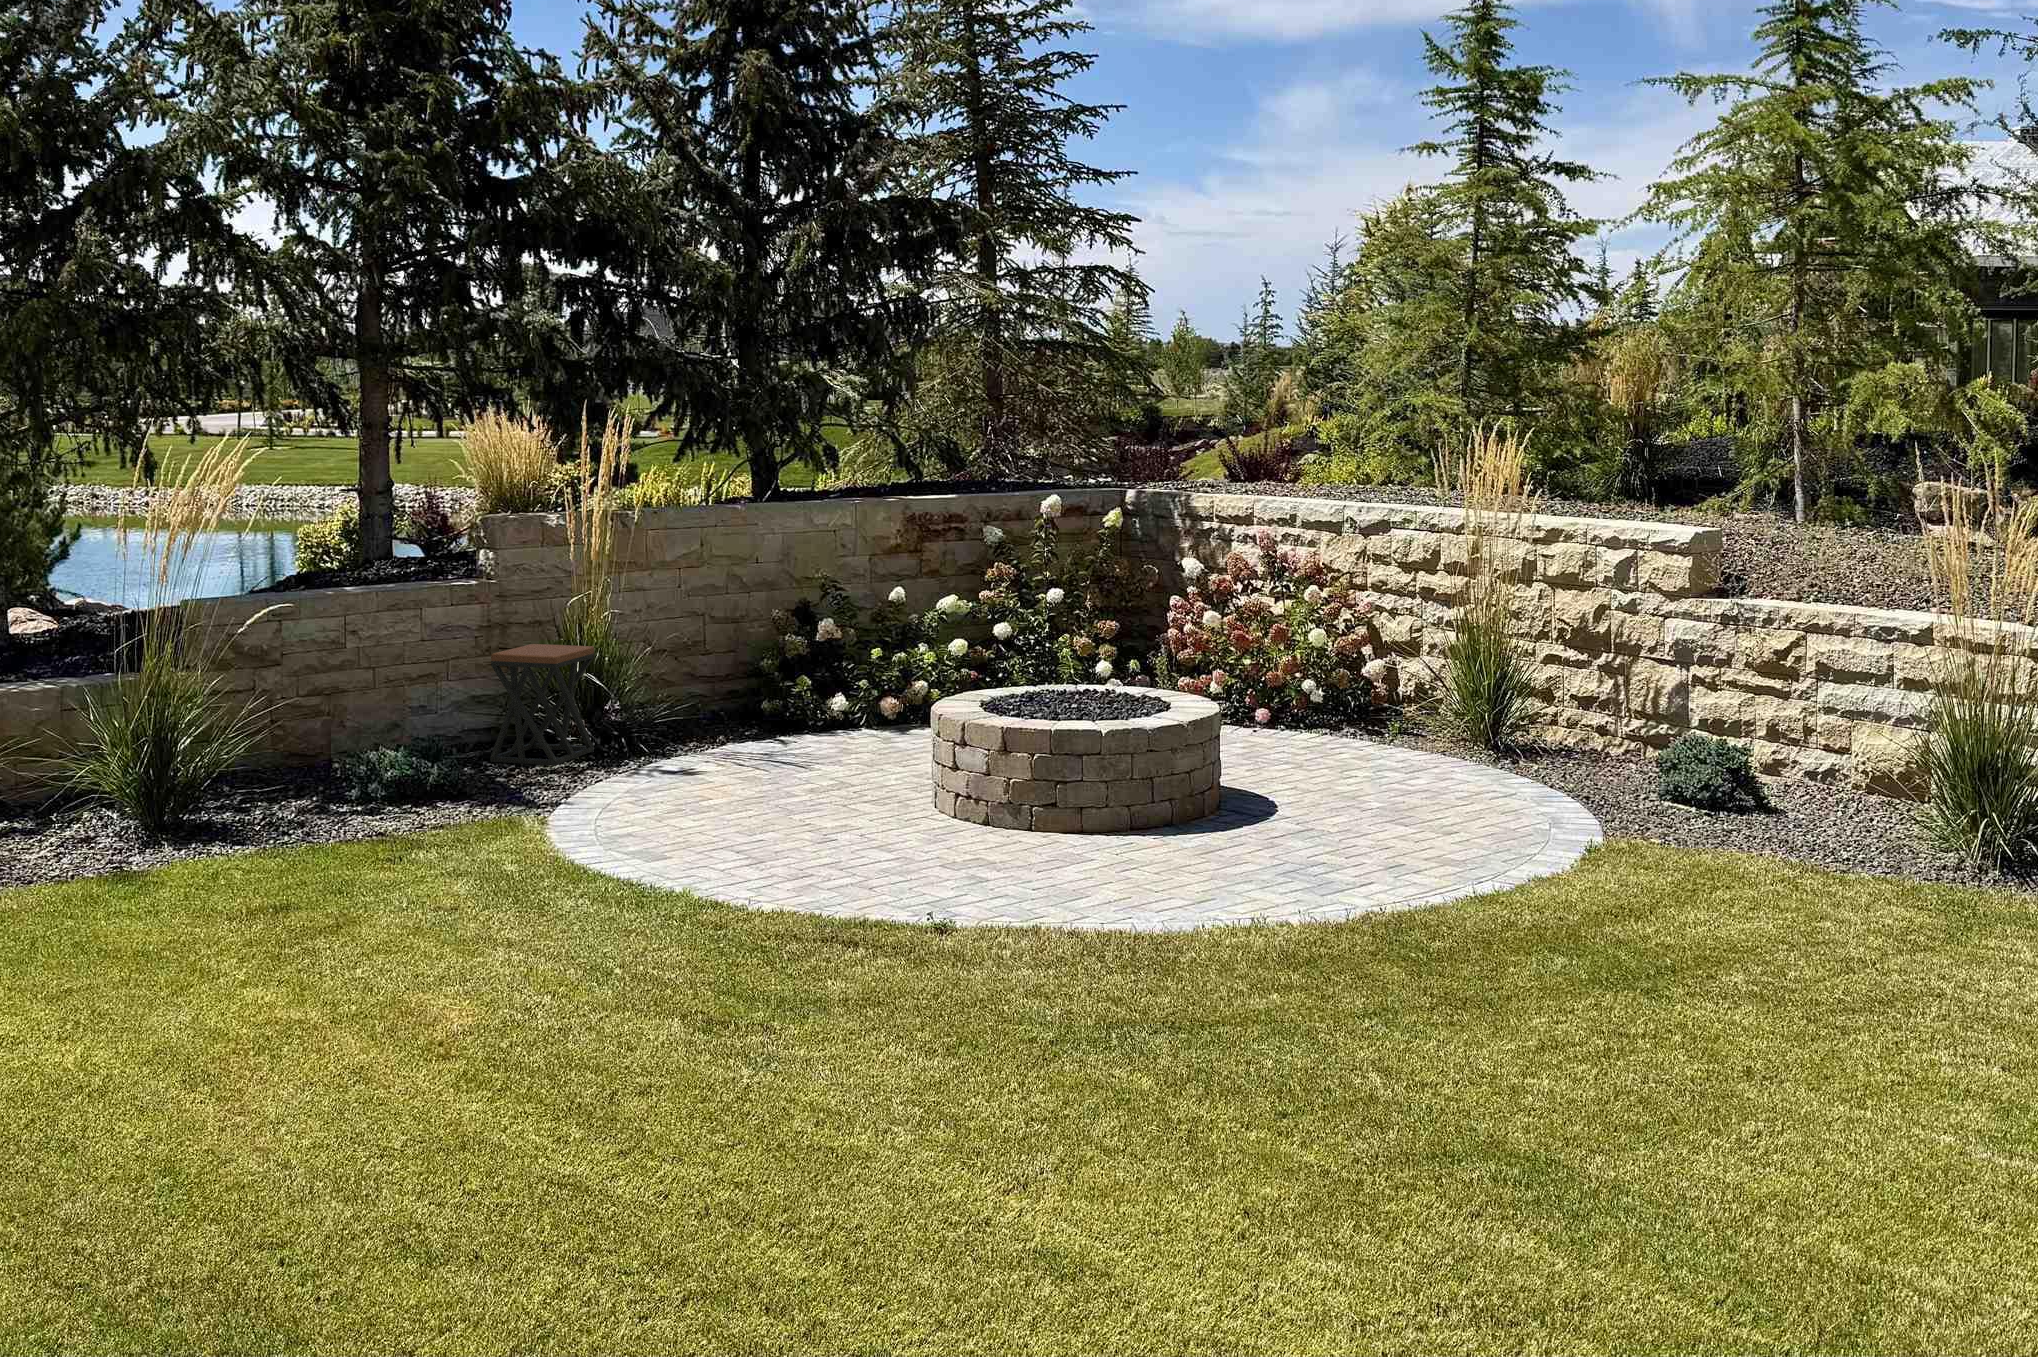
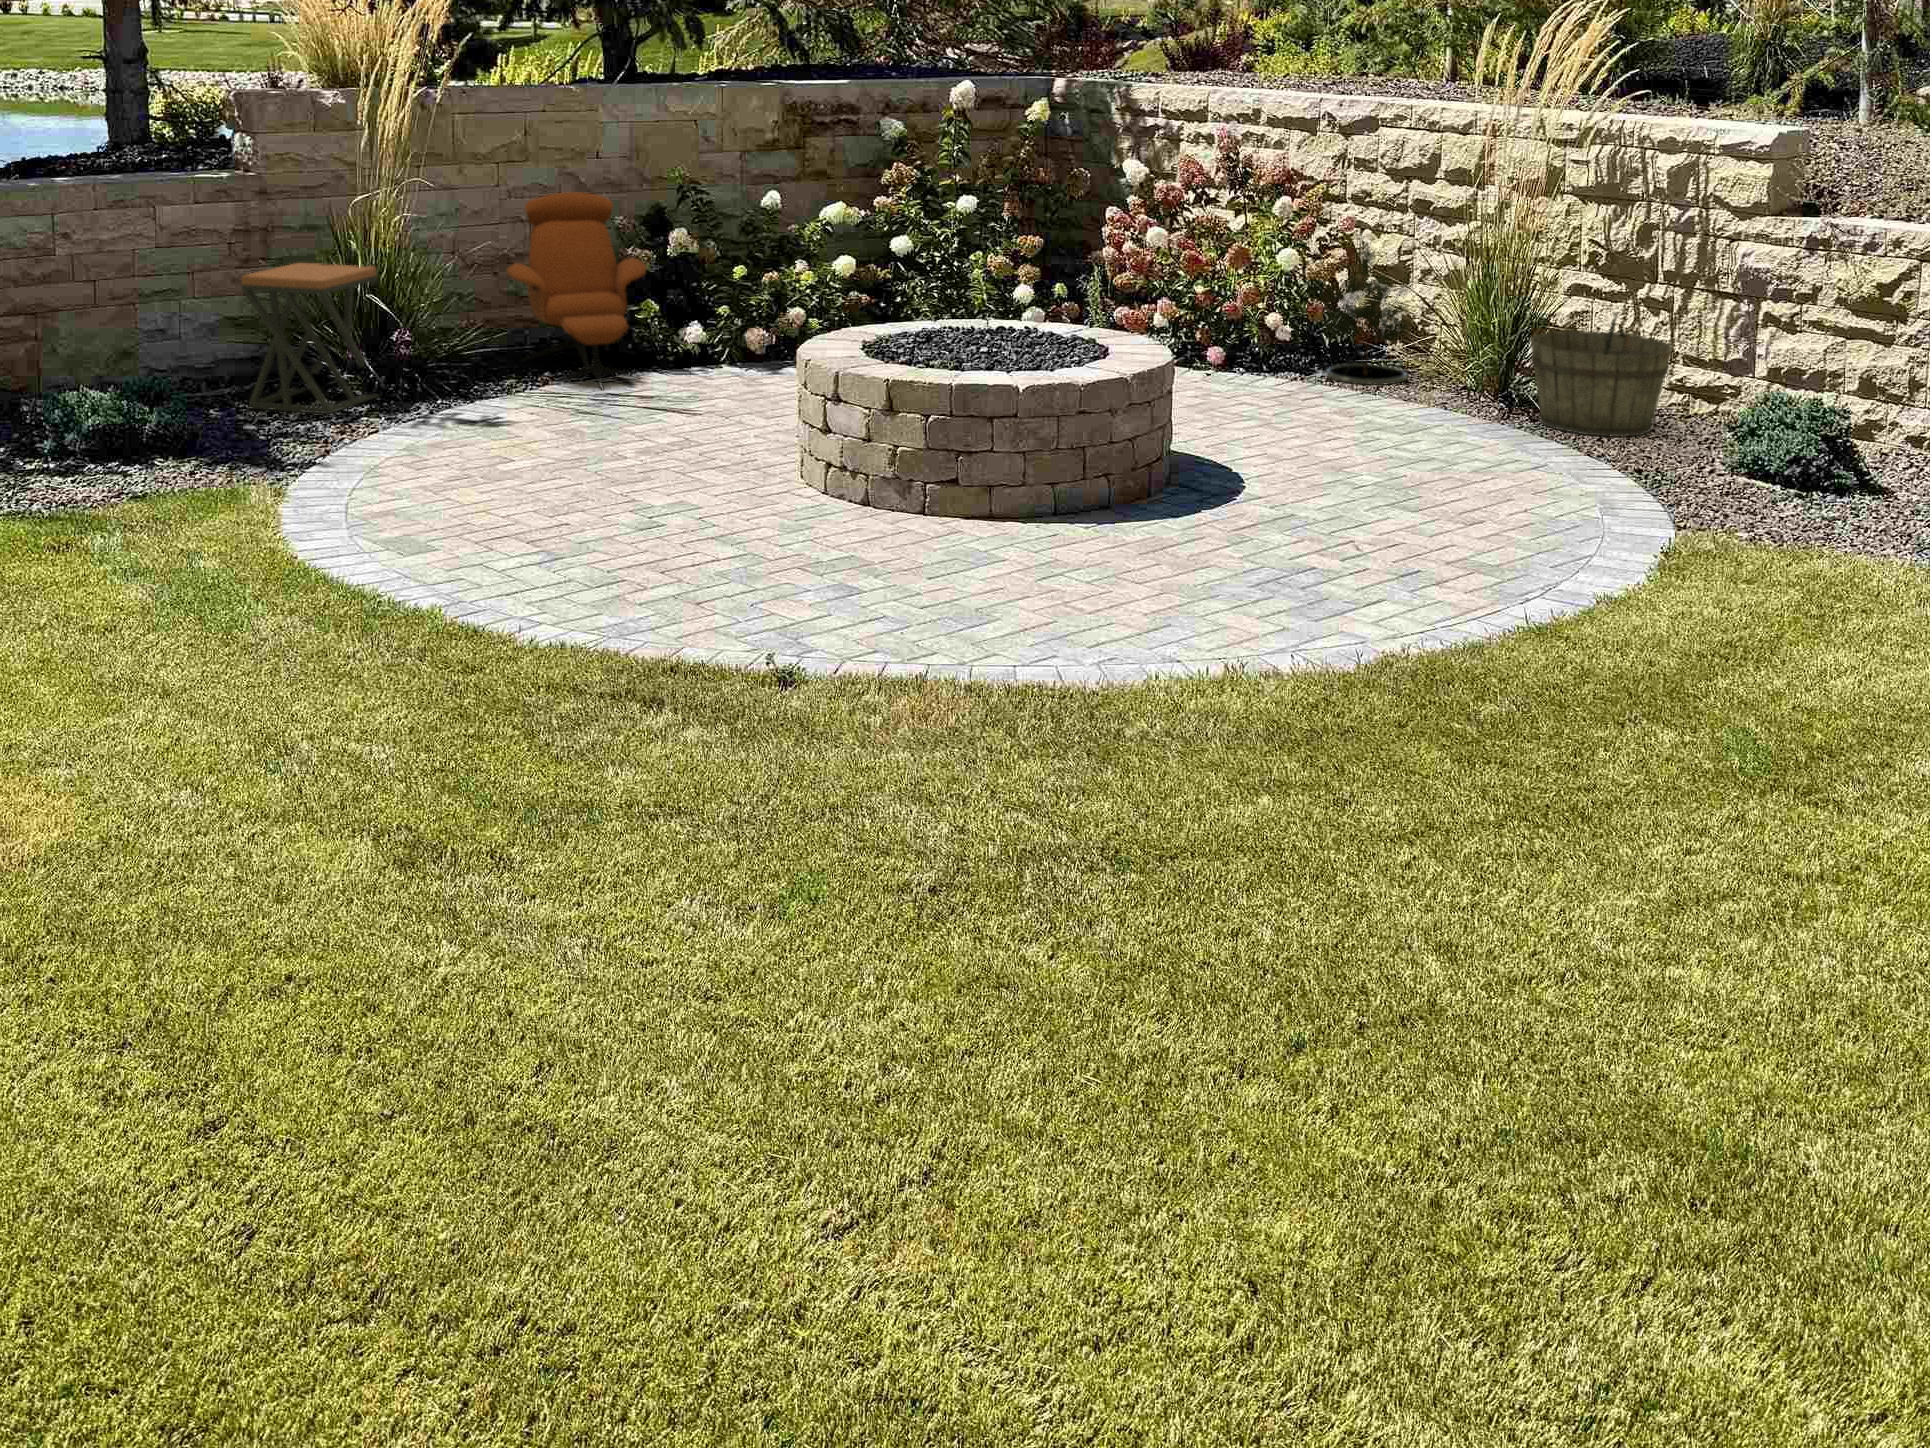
lounge chair: none [690,586,801,747] -> present [507,192,646,390]
potted tree: none [1337,611,1422,738] -> present [1319,231,1415,385]
wooden bucket: none [1510,674,1623,775] -> present [1530,312,1672,437]

